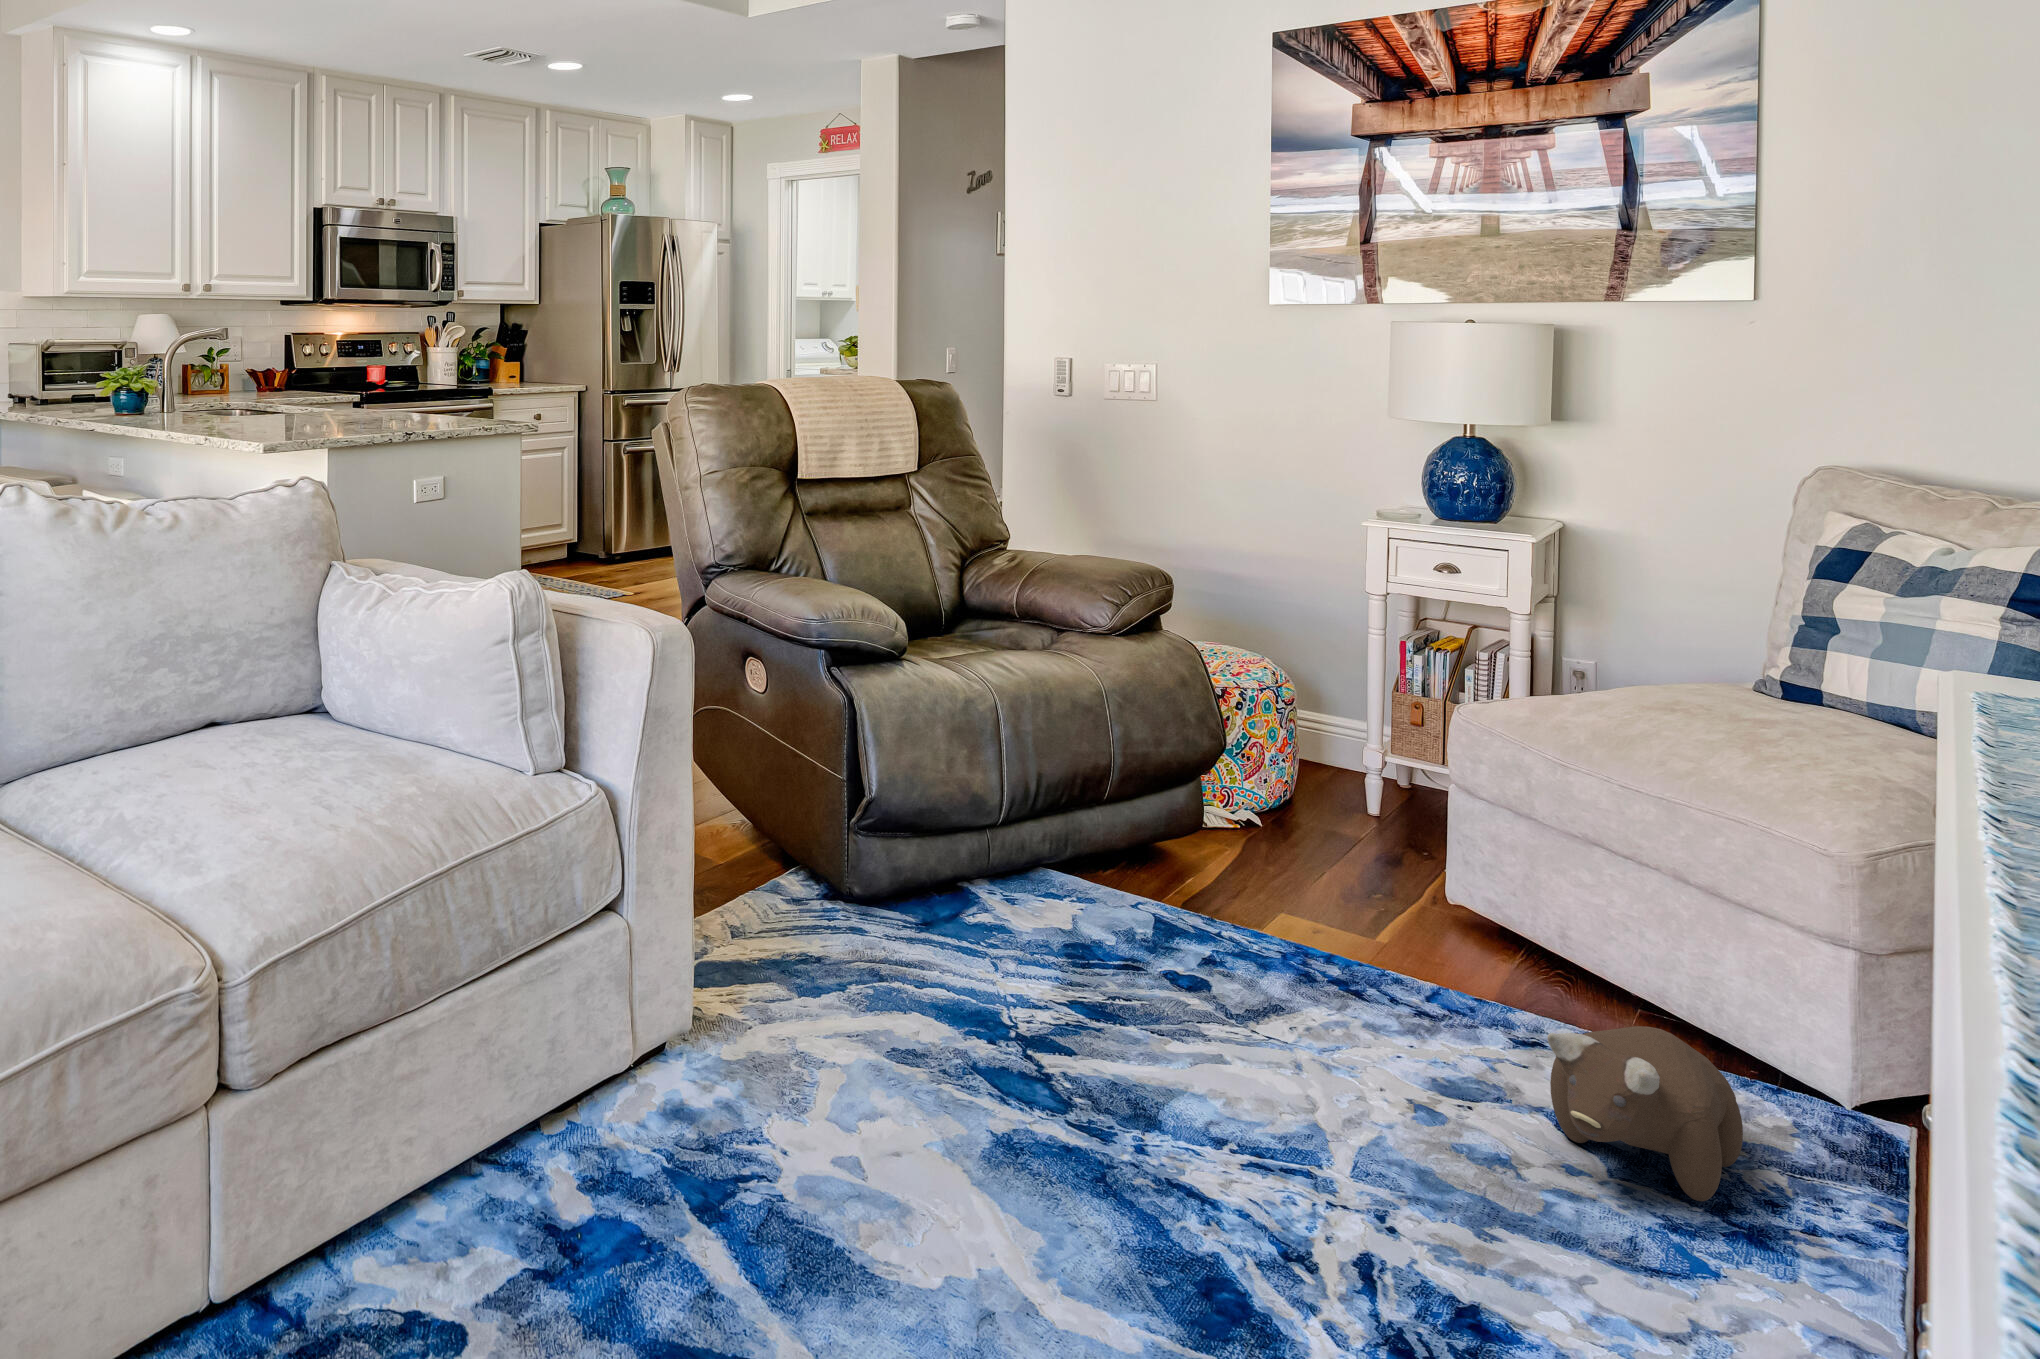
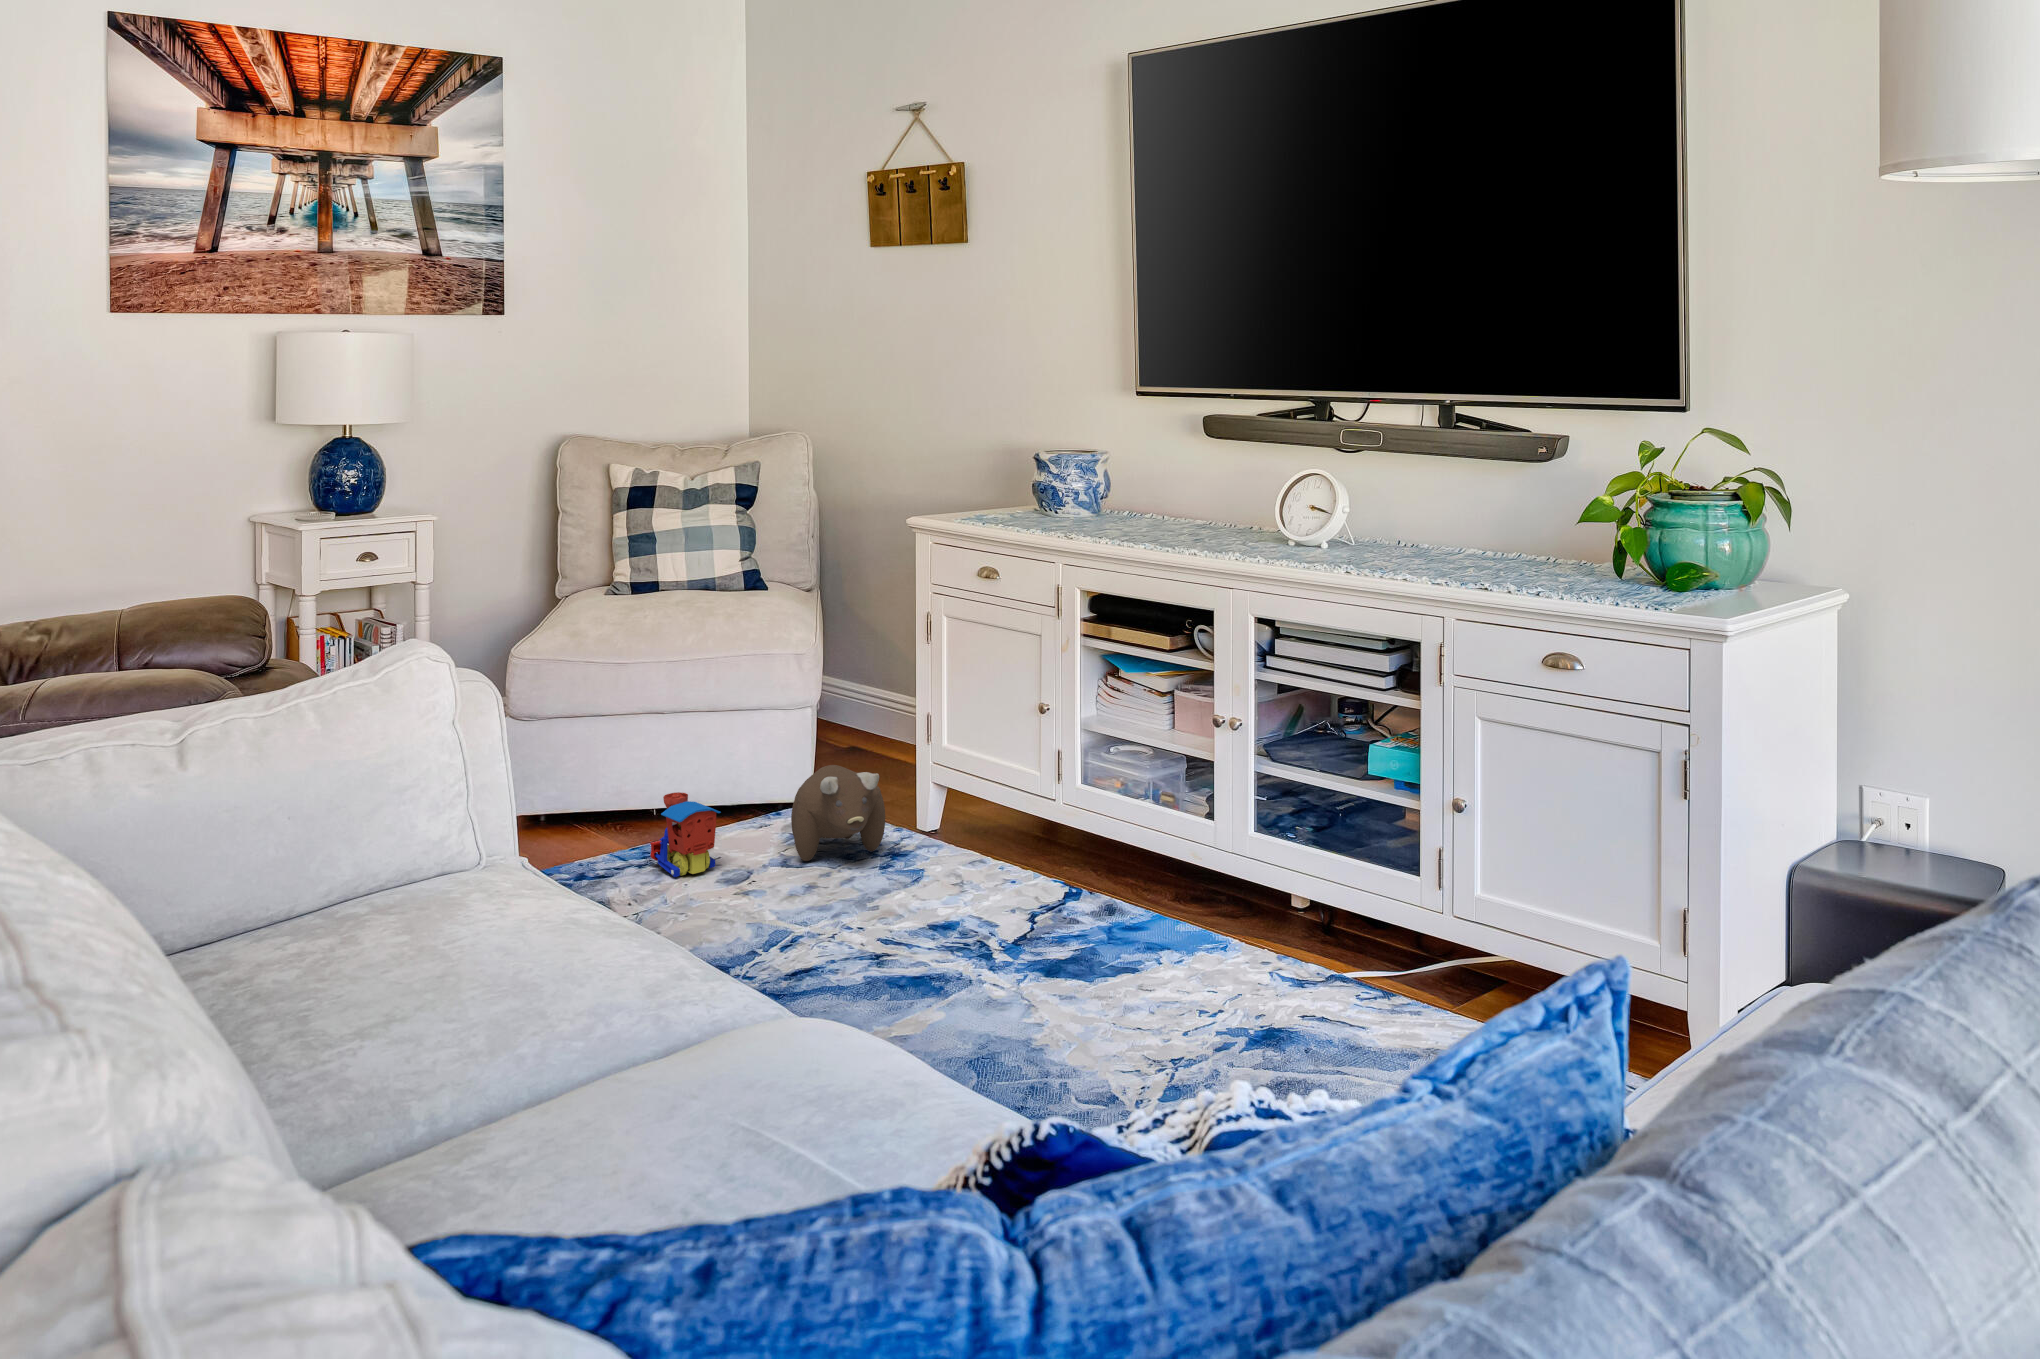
toy train: none [1379,943,1466,1066] -> present [650,792,721,877]

